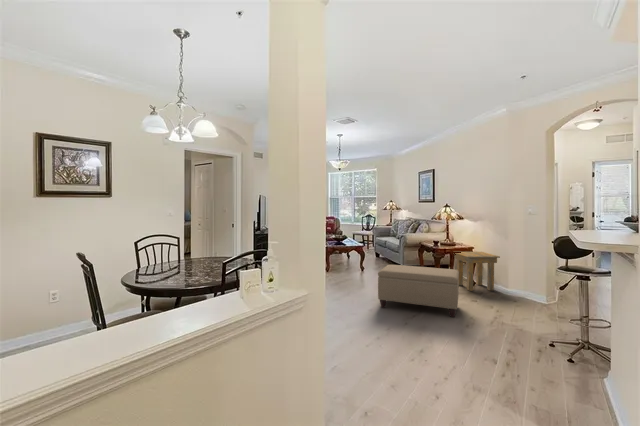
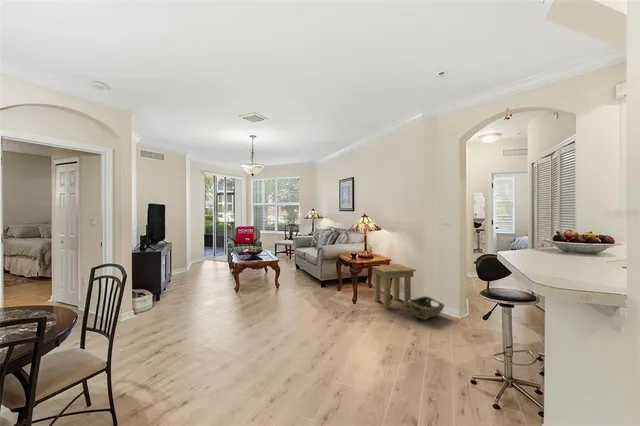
ottoman: present [378,265,459,317] -> none [283,286,375,348]
woven basket: none [492,281,529,302] -> present [409,296,444,320]

